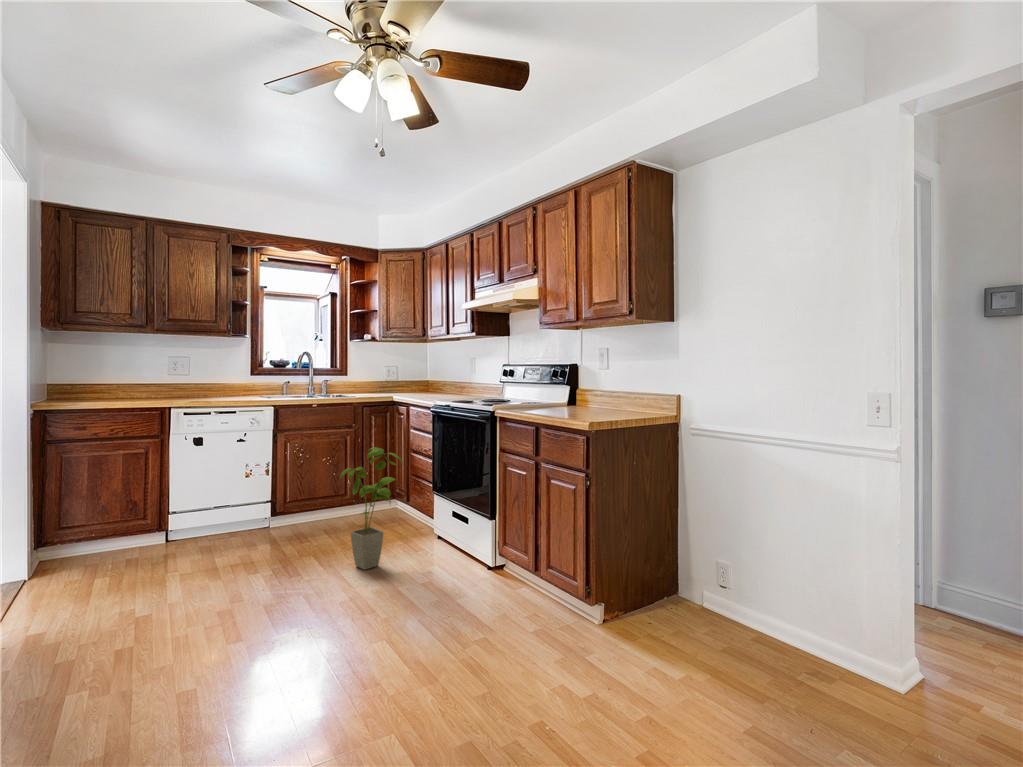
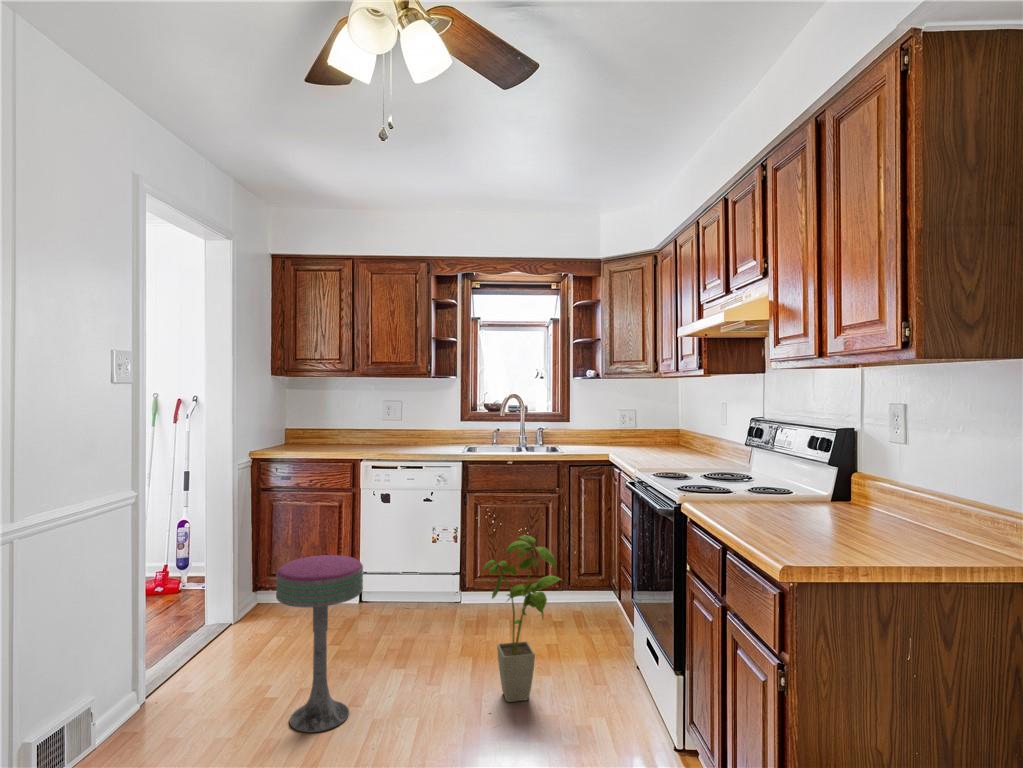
bar stool: none [171,476,253,621] -> present [276,555,363,732]

